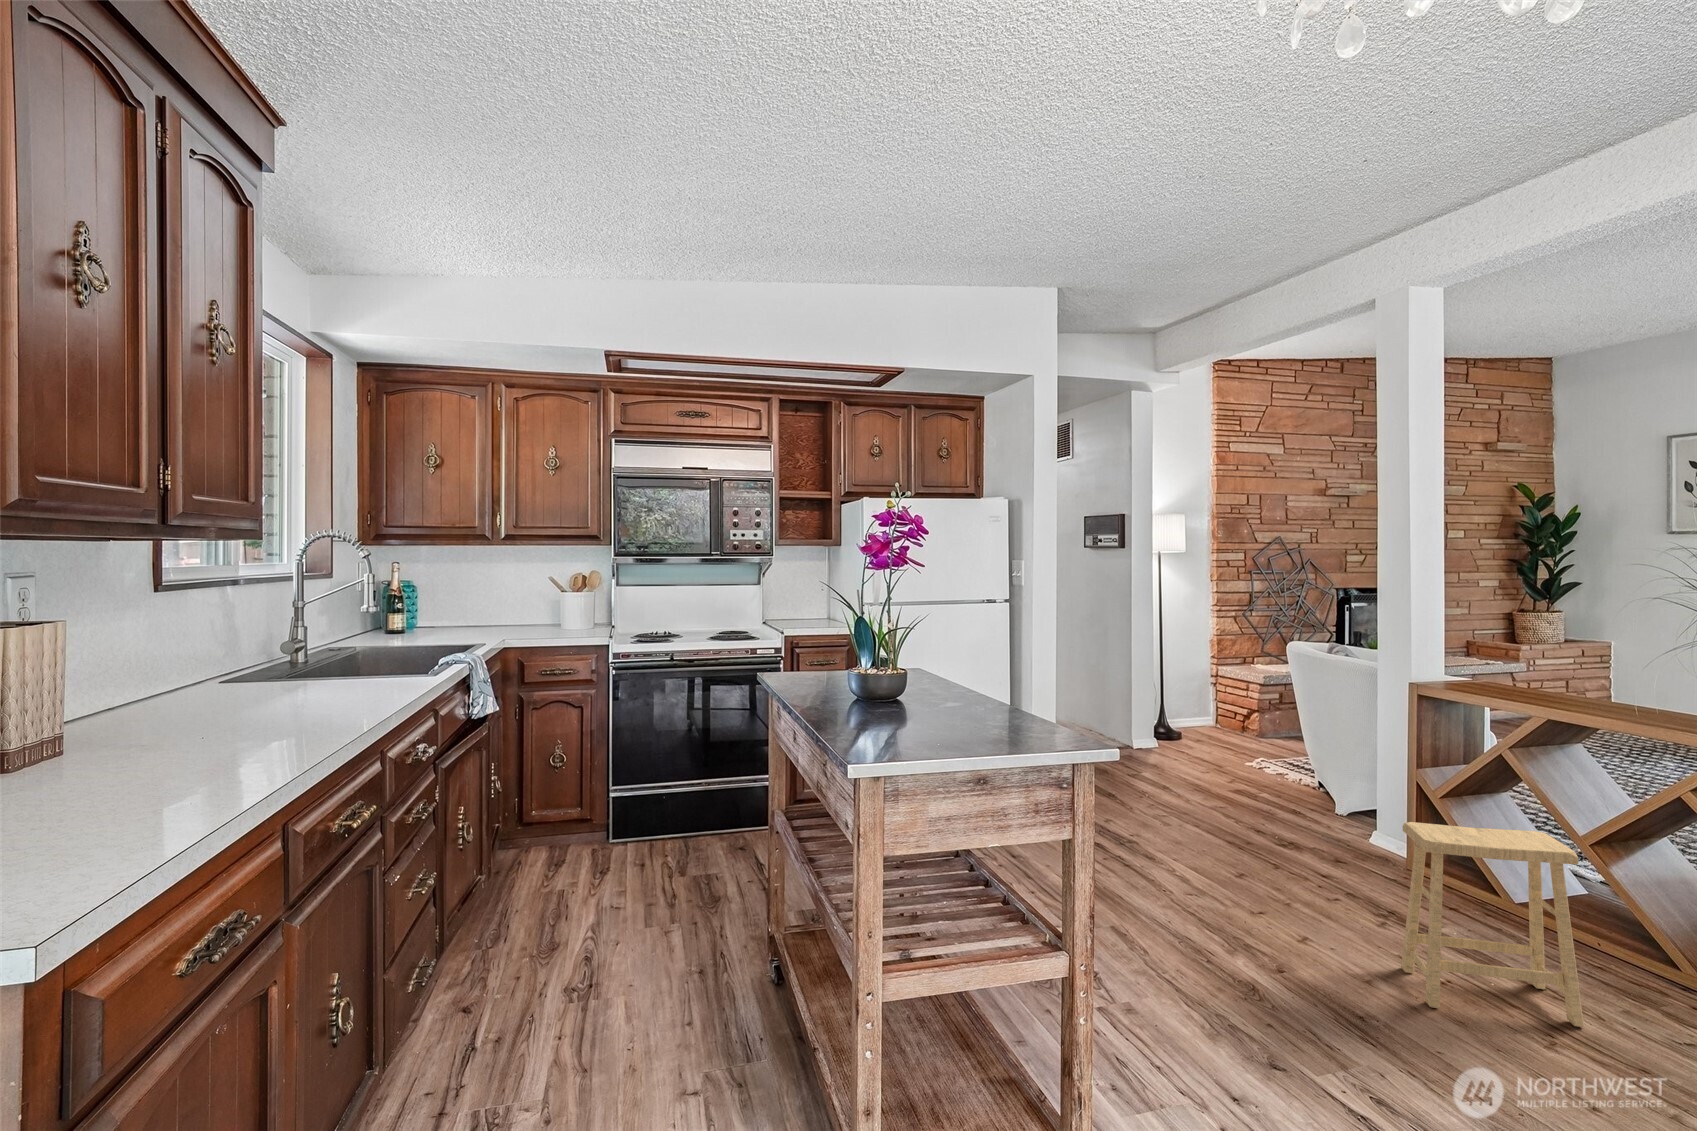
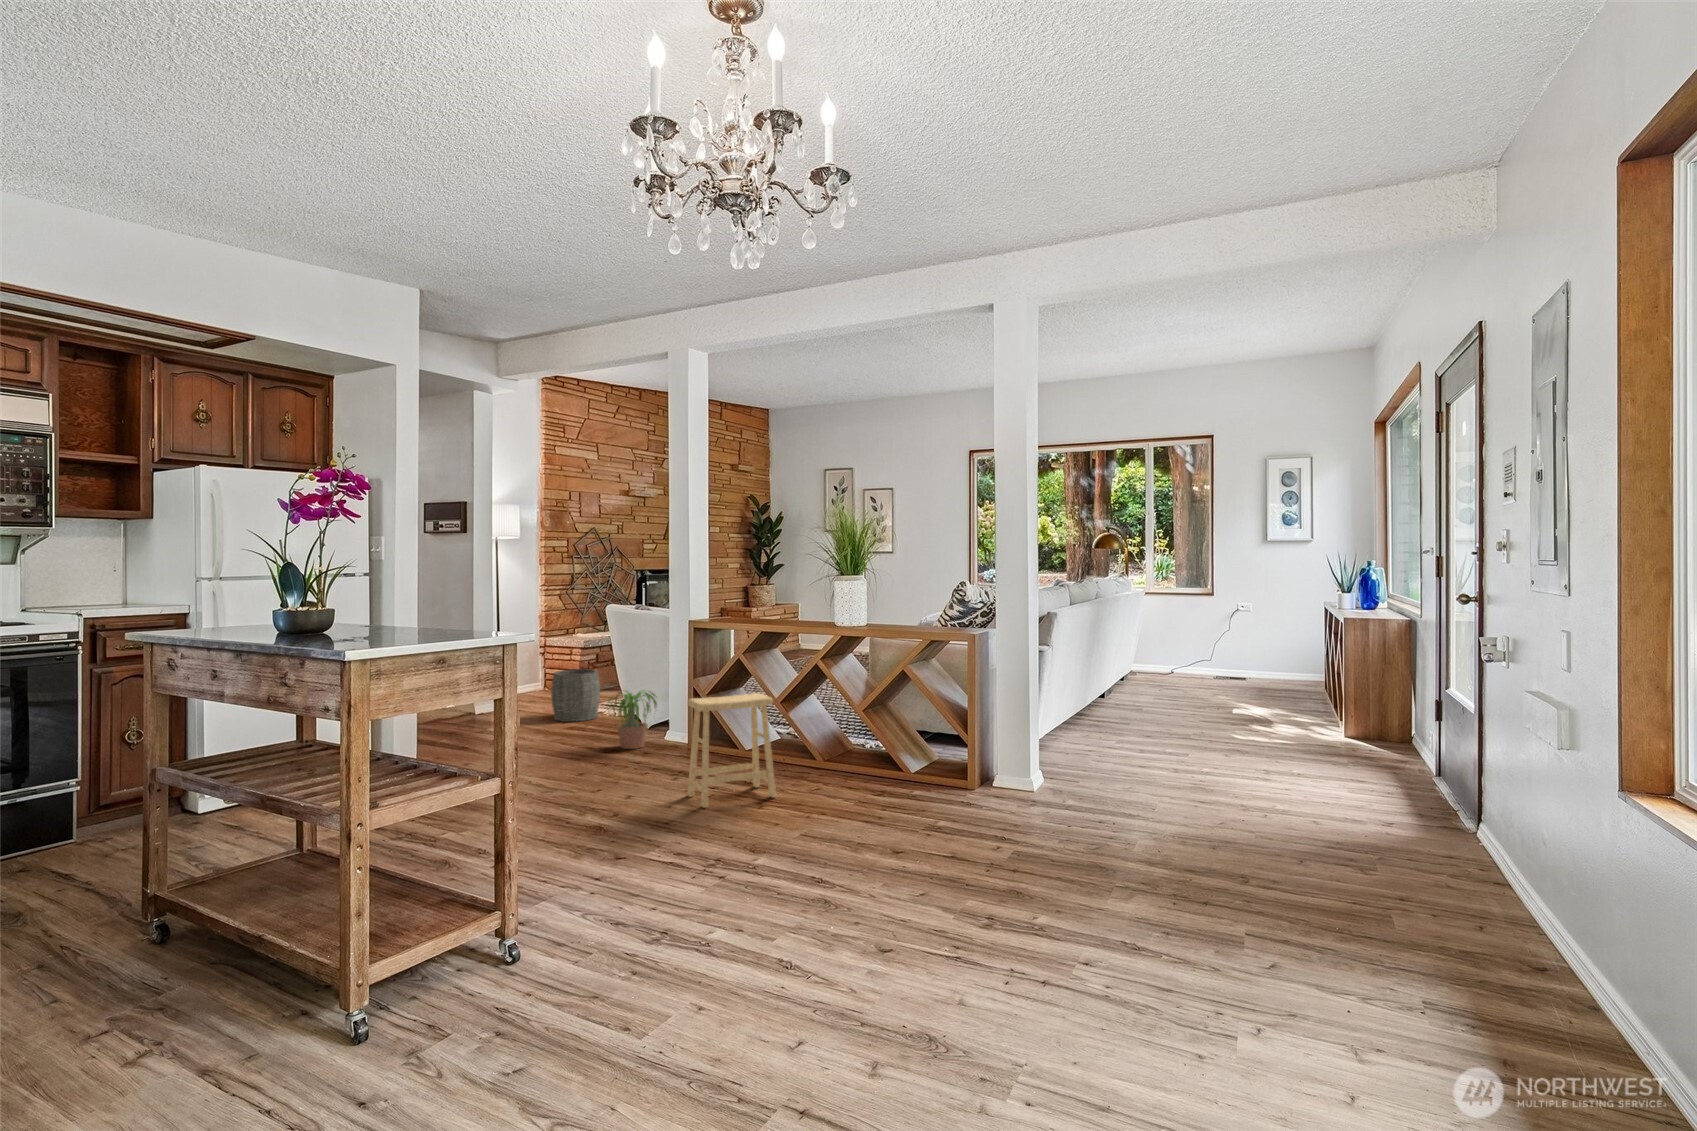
woven basket: none [1216,714,1279,782] -> present [551,669,600,722]
potted plant: none [1274,763,1371,847] -> present [613,691,657,749]

